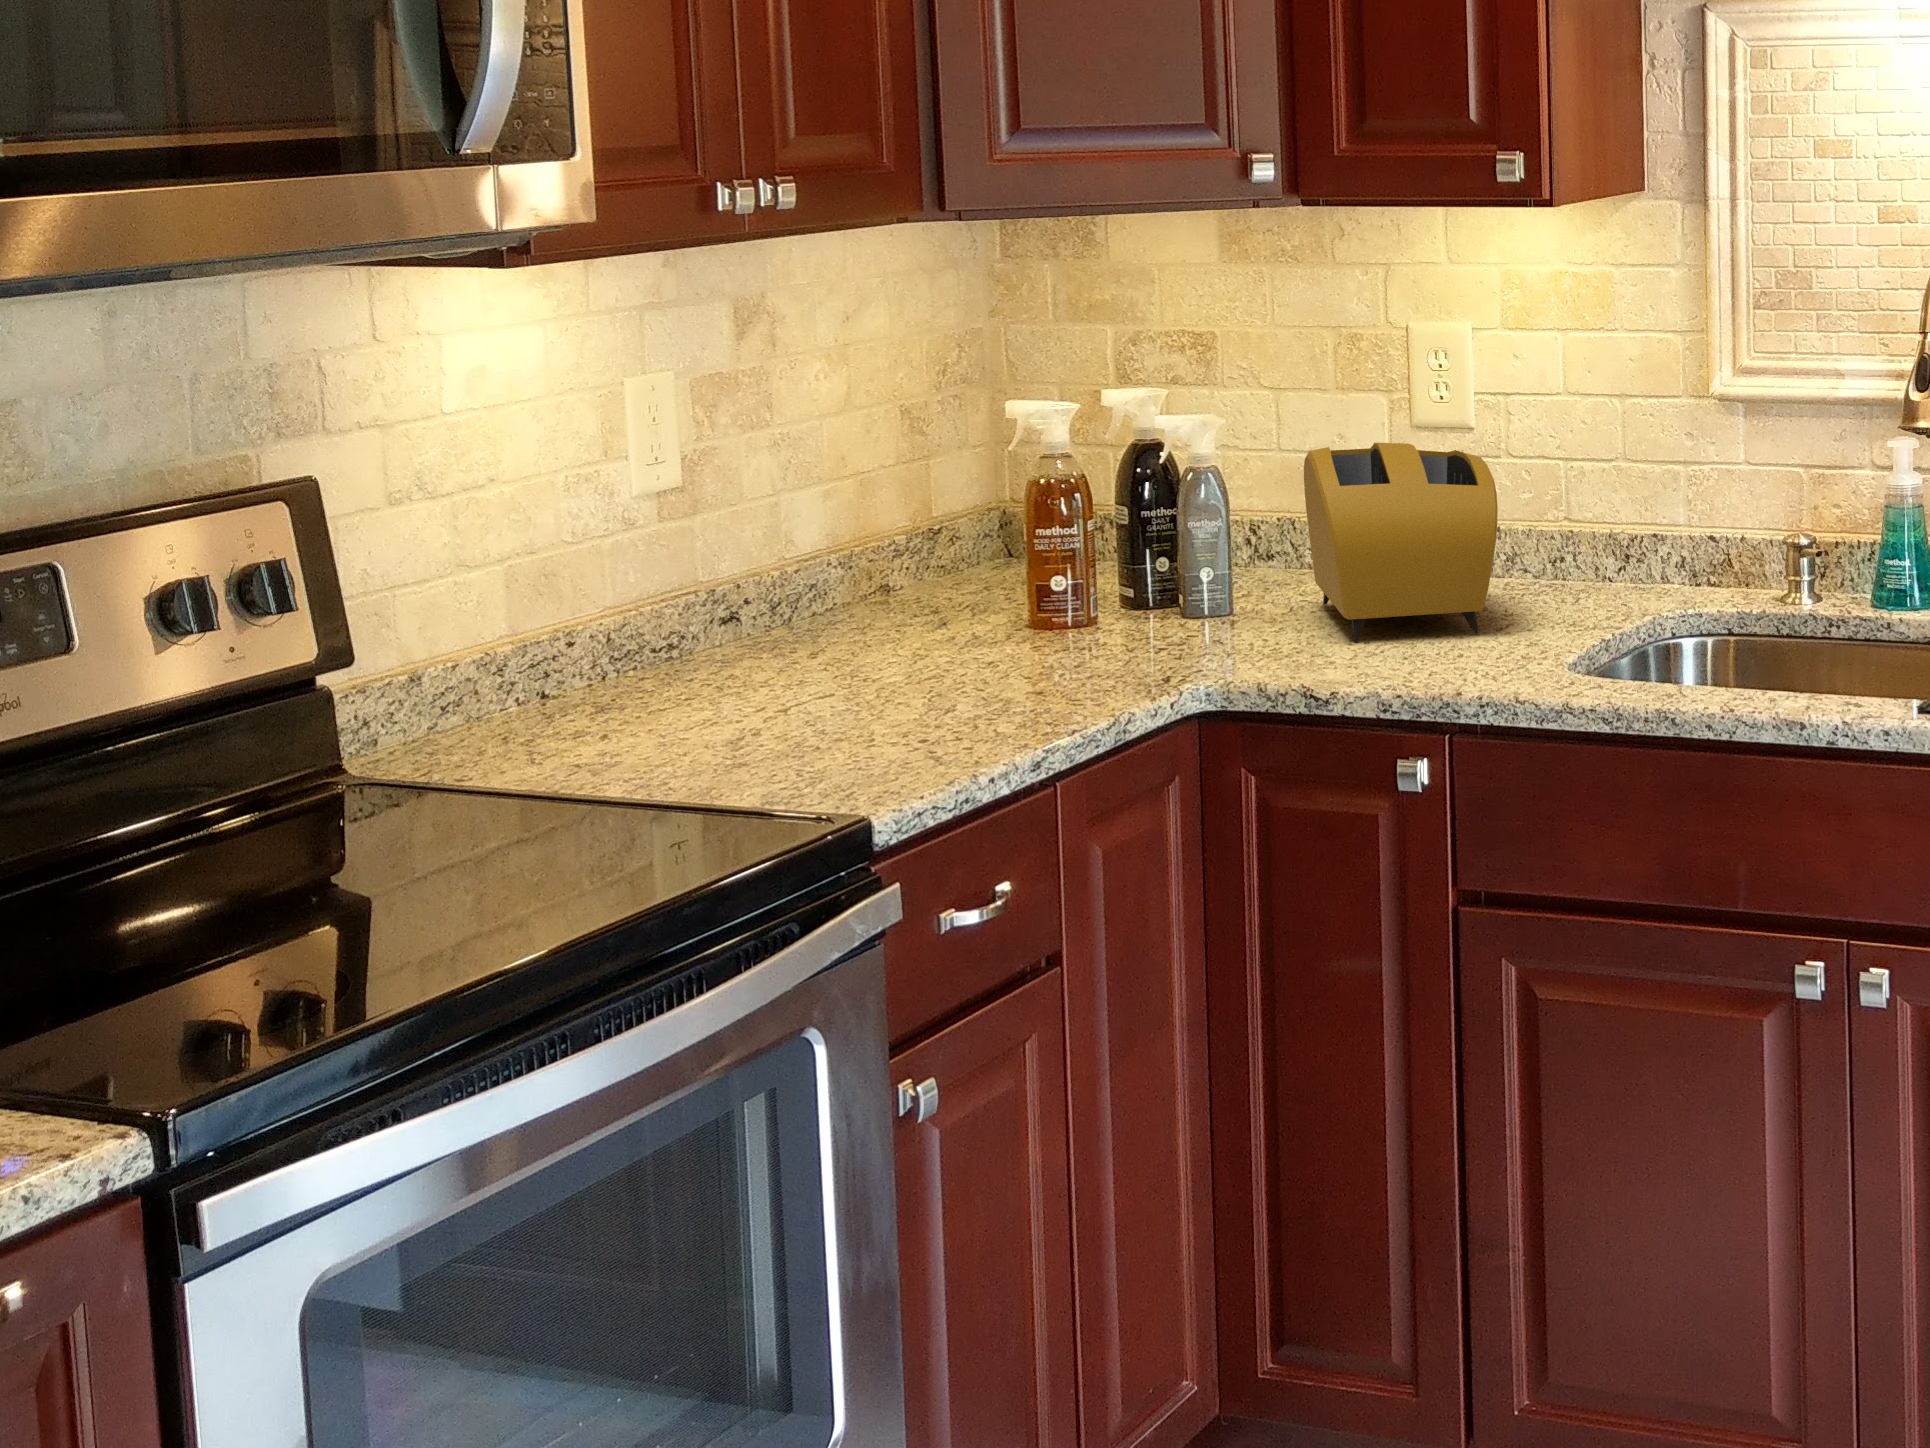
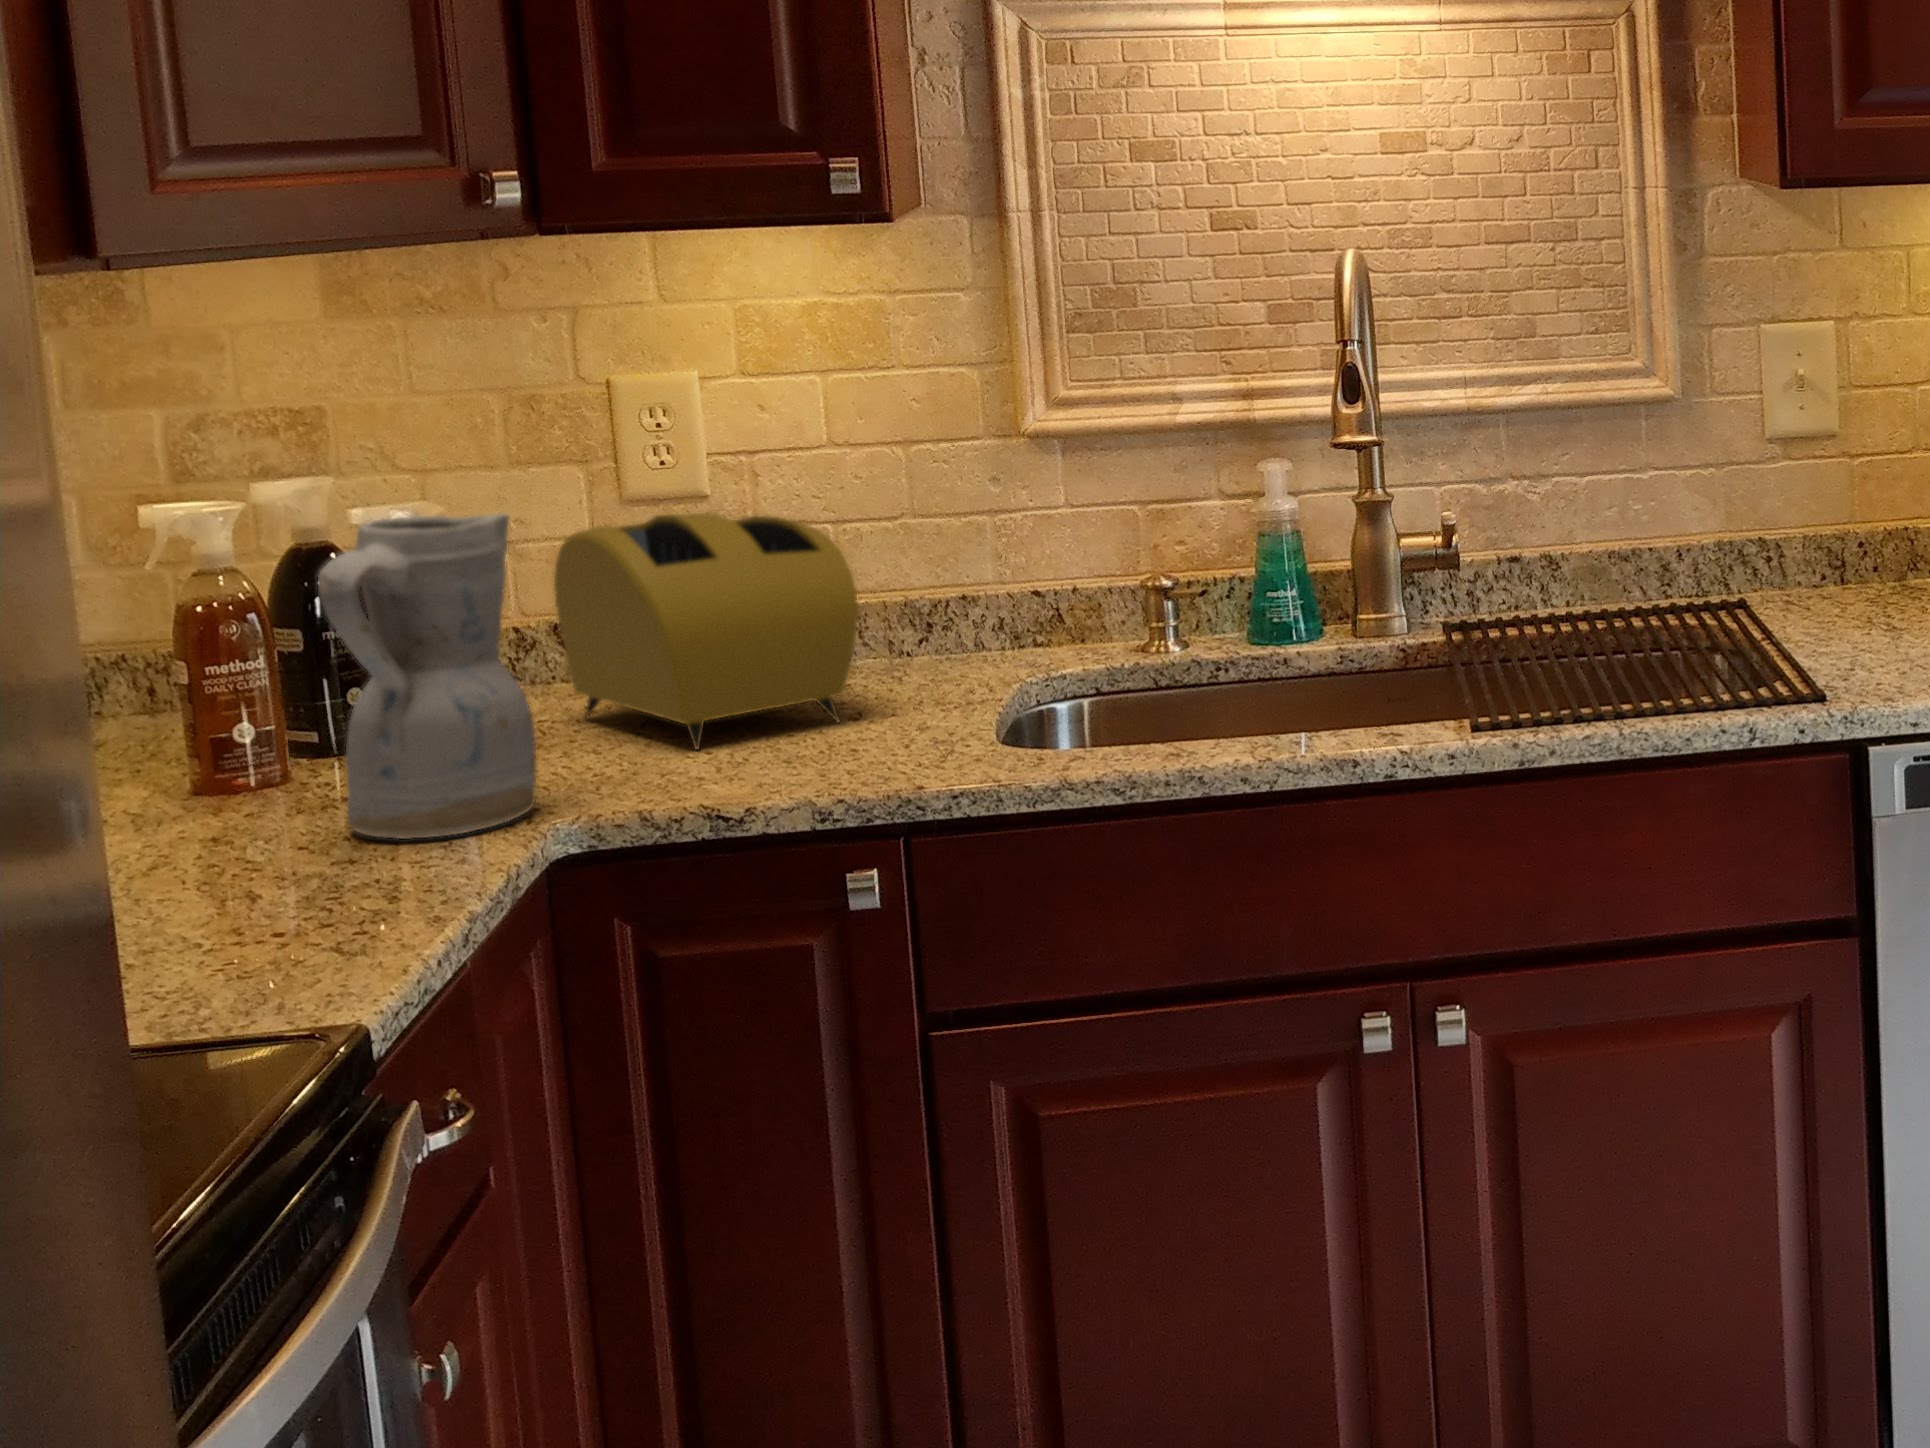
ceramic pitcher: none [1035,428,1197,684] -> present [318,514,537,839]

